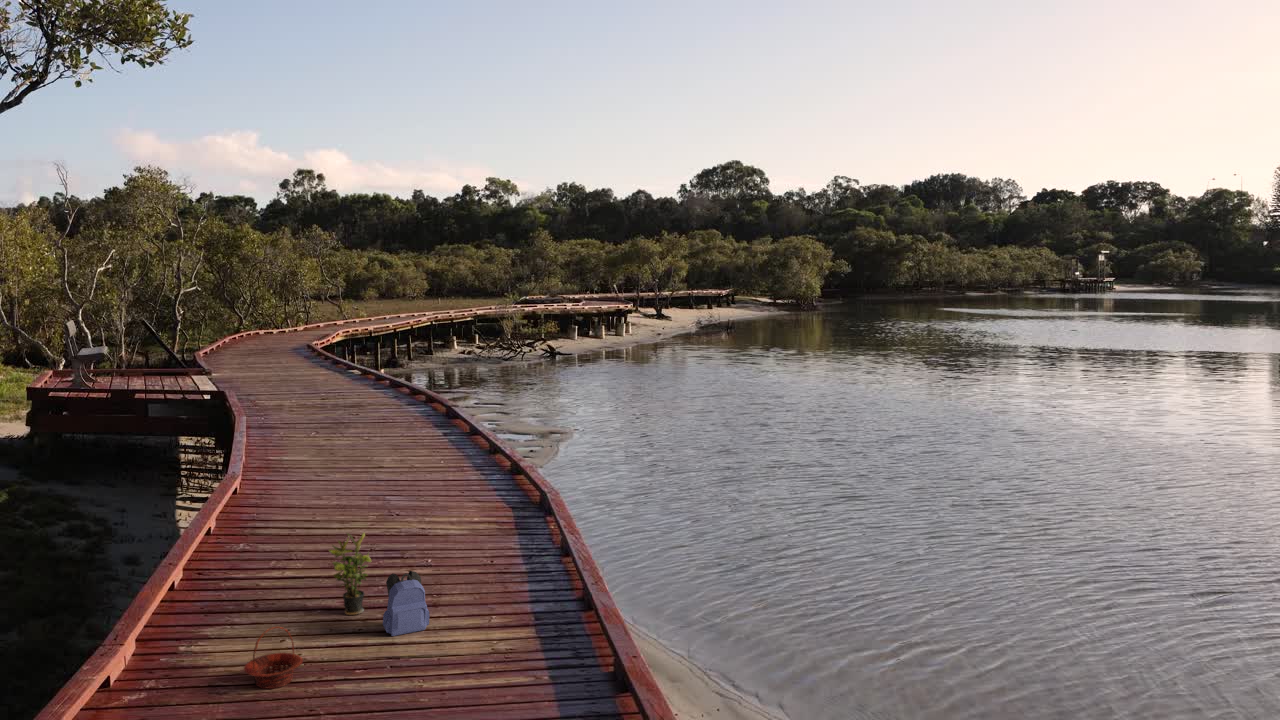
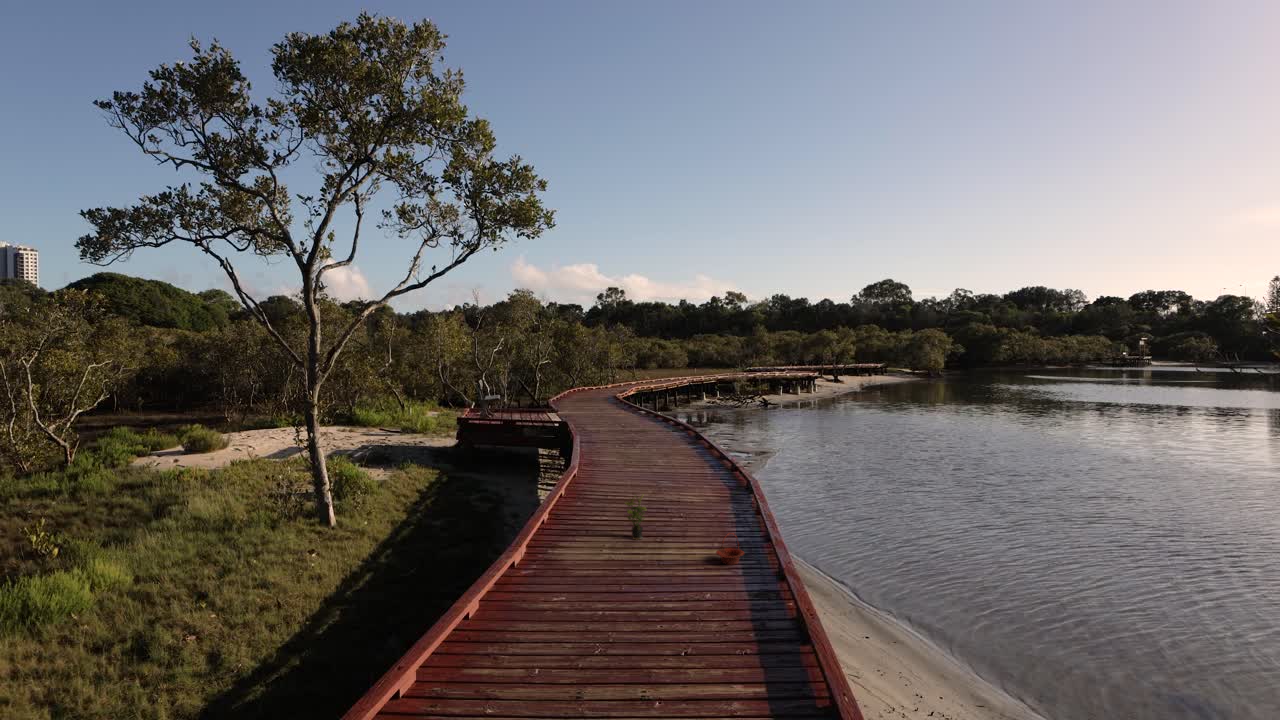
backpack: present [383,571,430,636] -> none [652,516,678,551]
basket: present [244,627,303,689] -> present [716,534,744,565]

